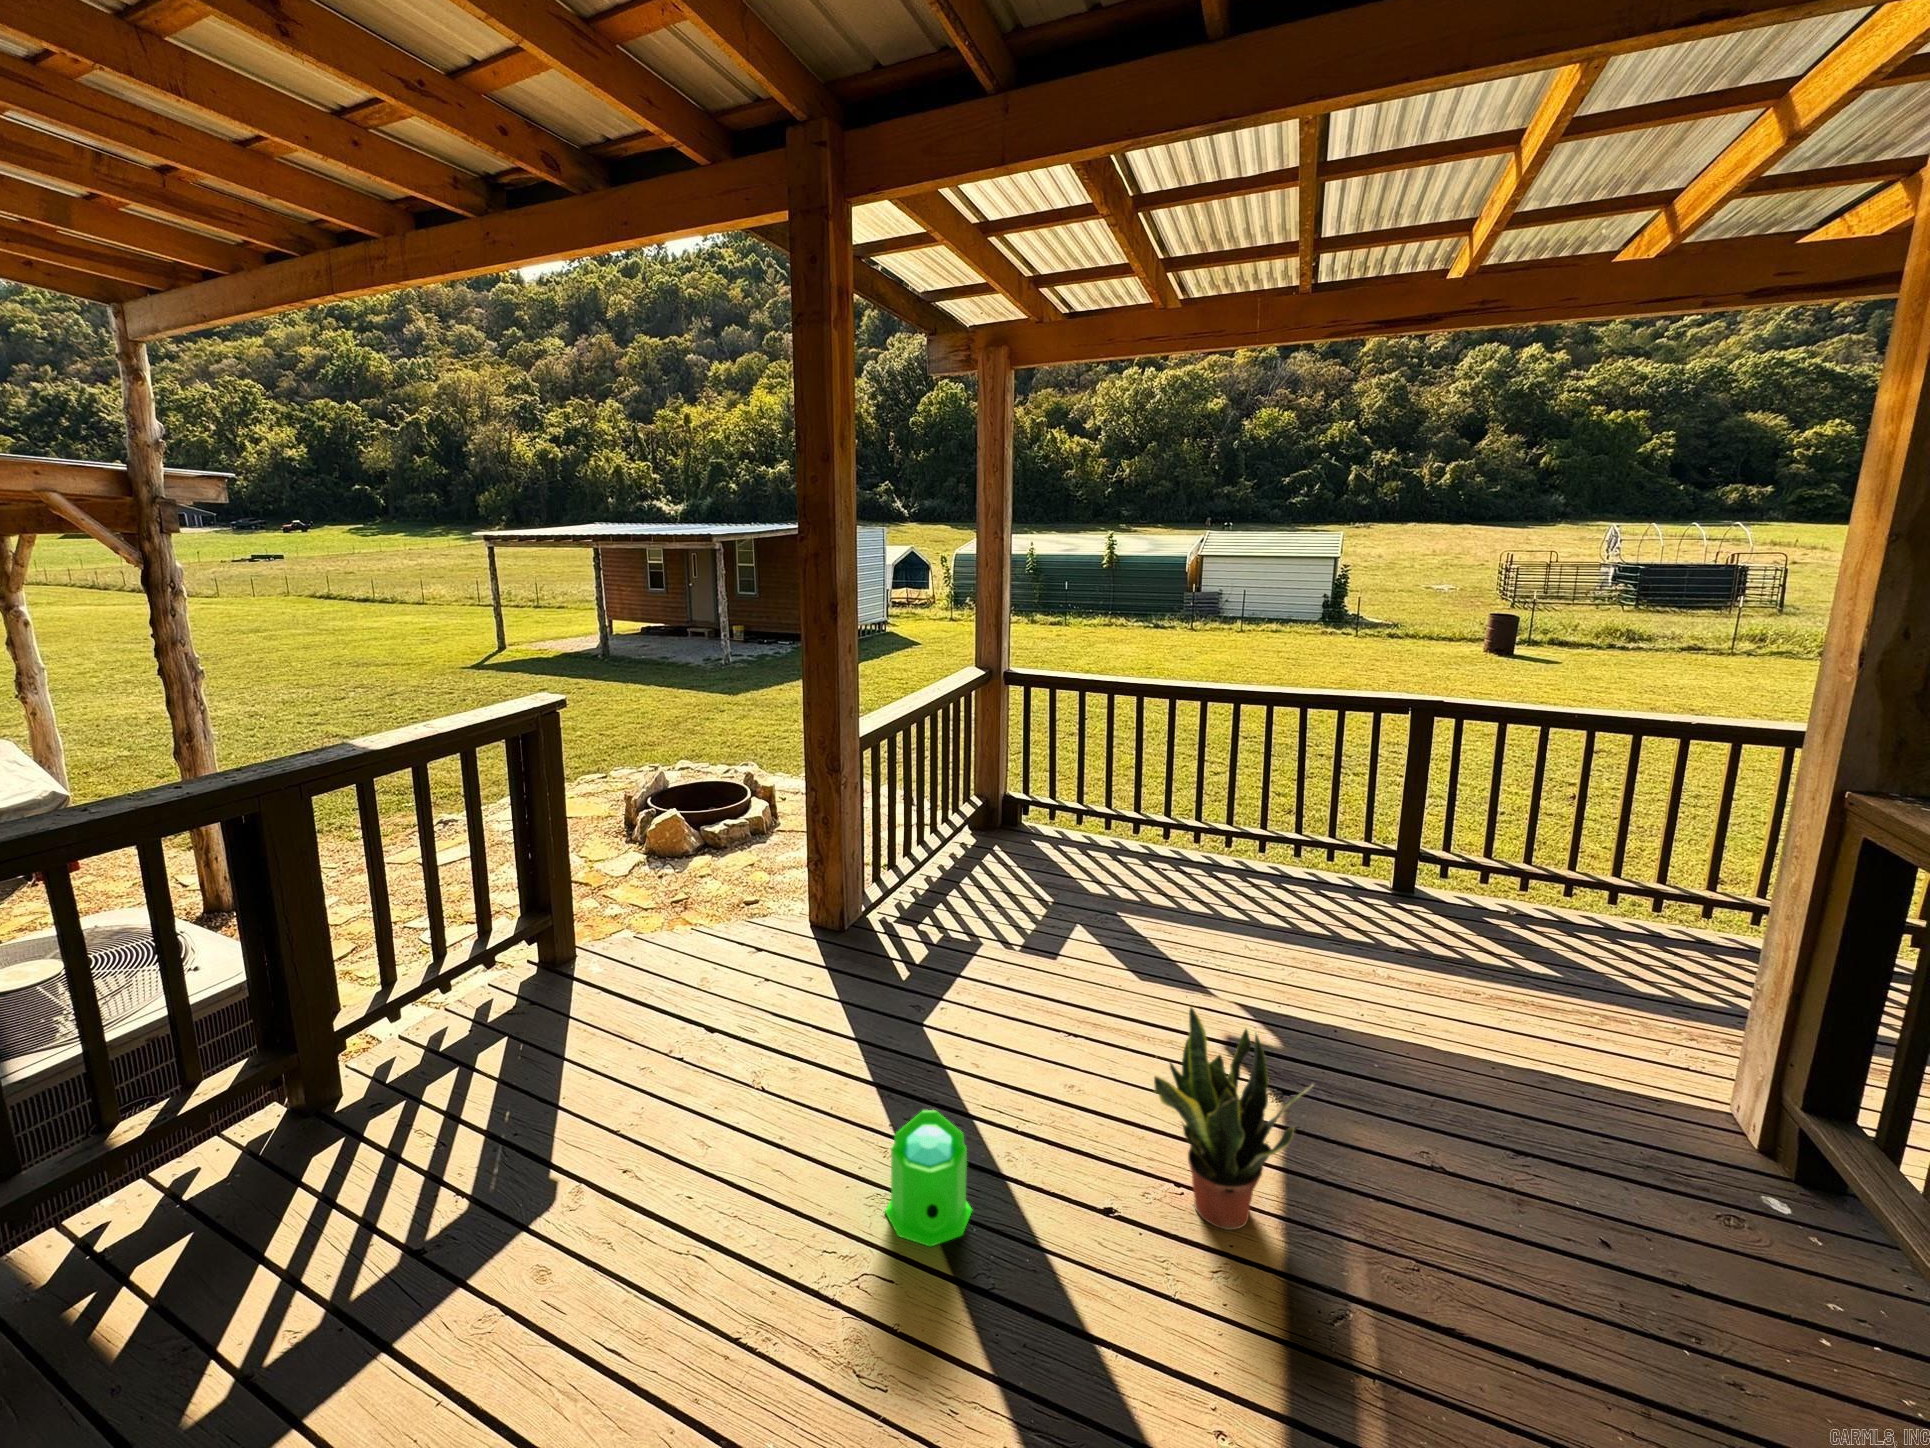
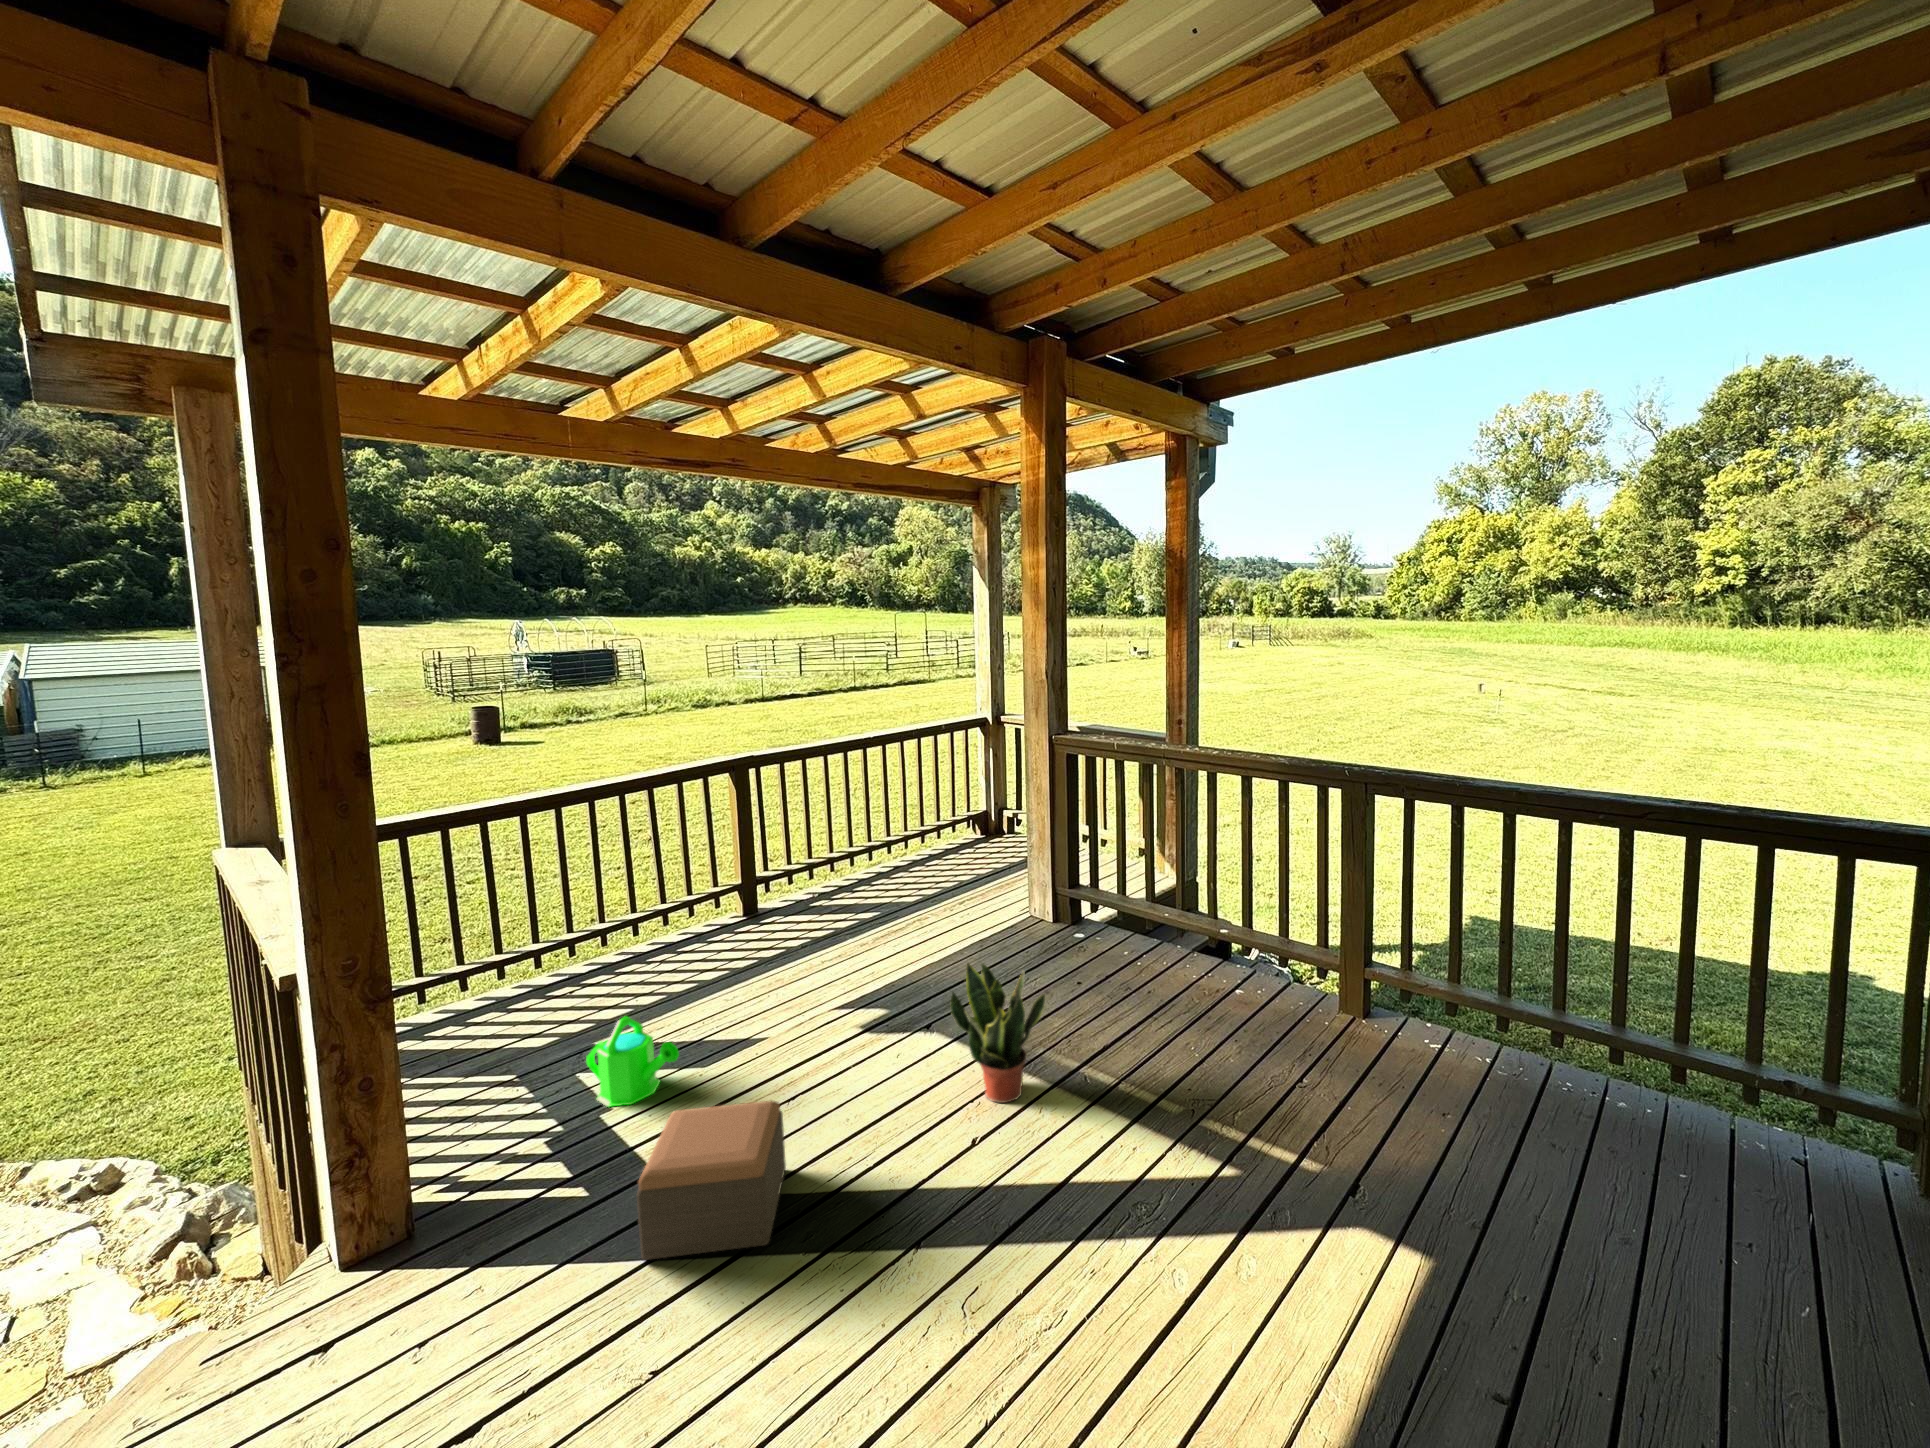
footstool: none [849,963,986,1103] -> present [637,1101,786,1260]
watering can: present [885,1110,972,1247] -> present [586,1016,679,1107]

